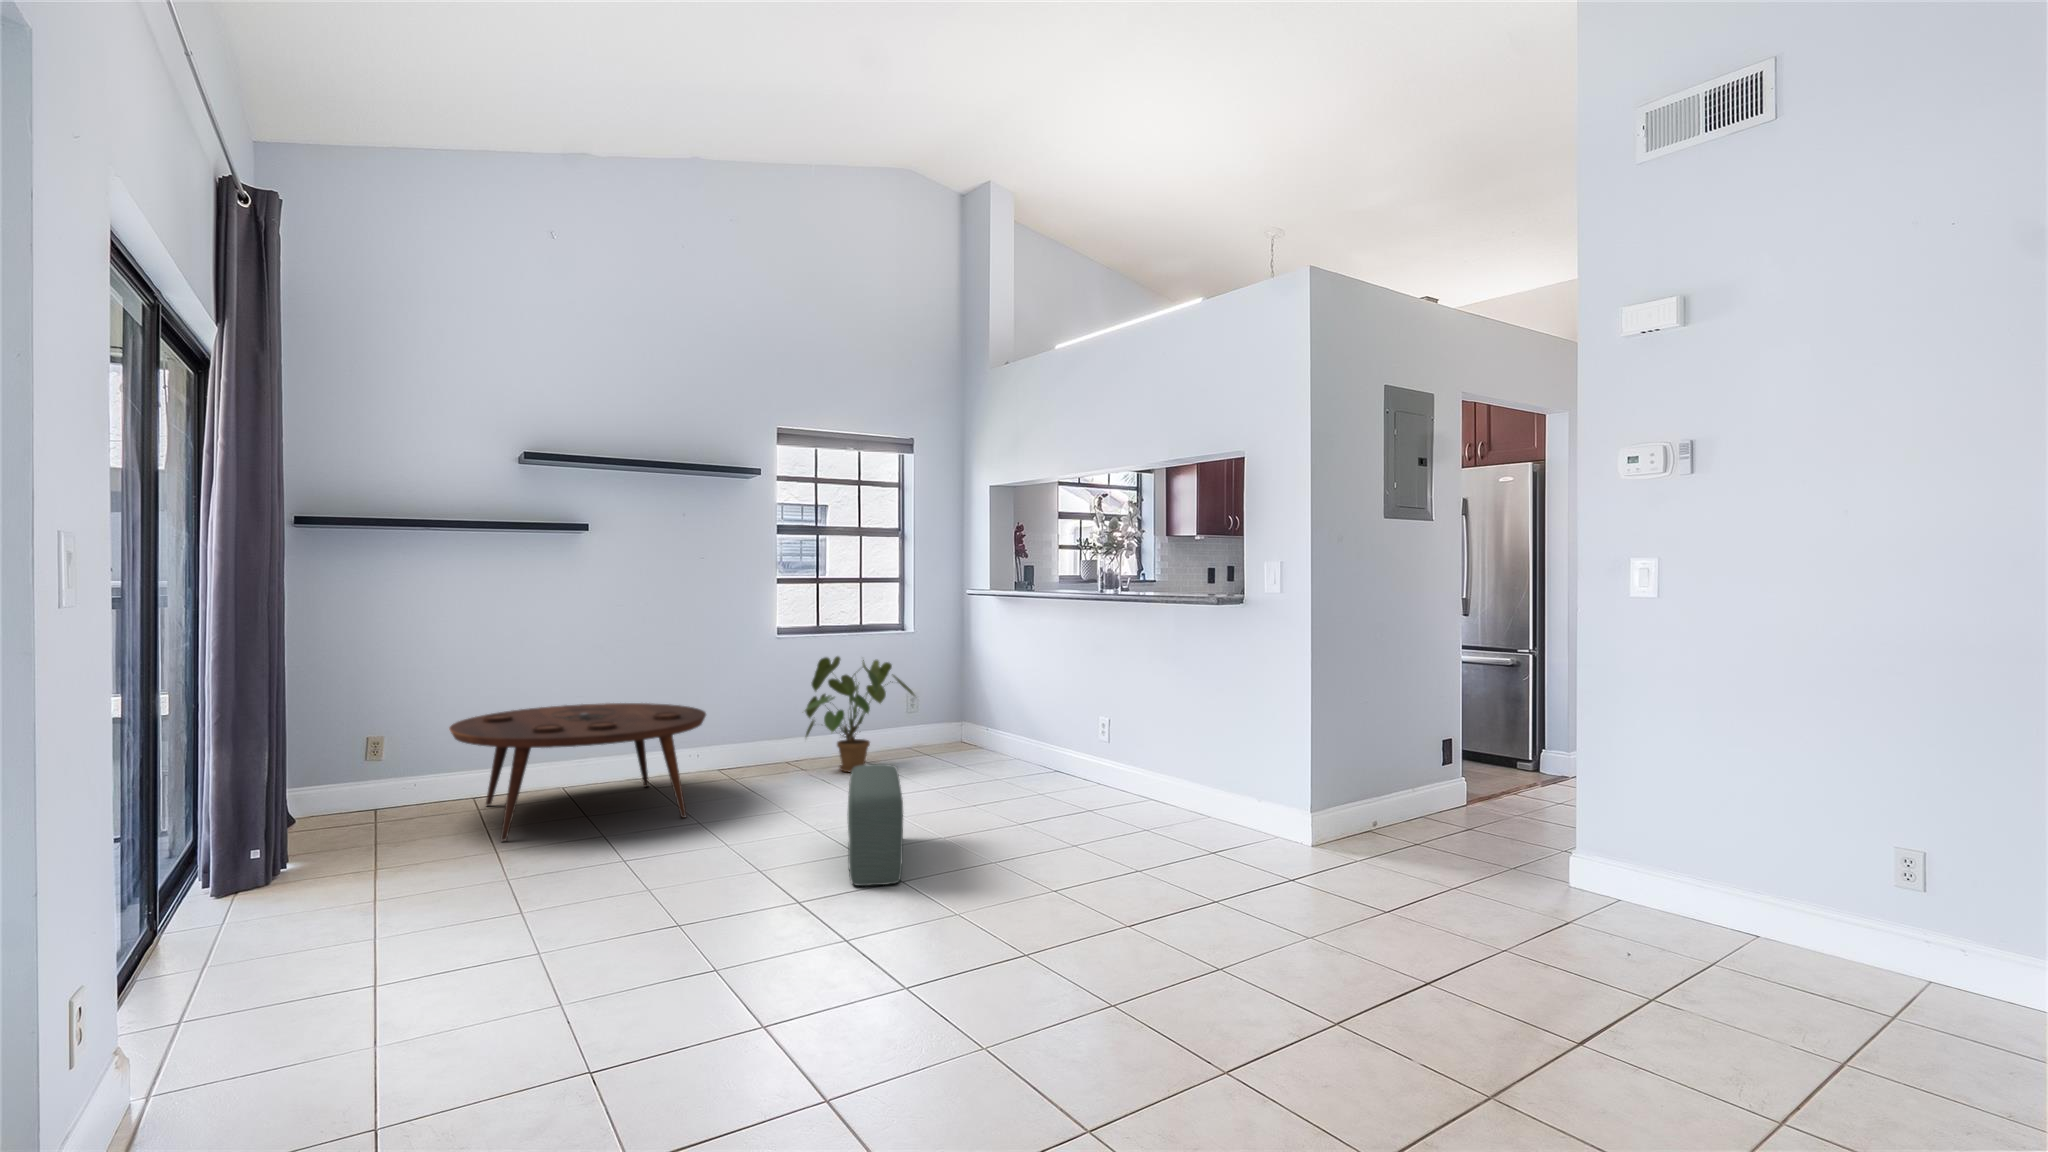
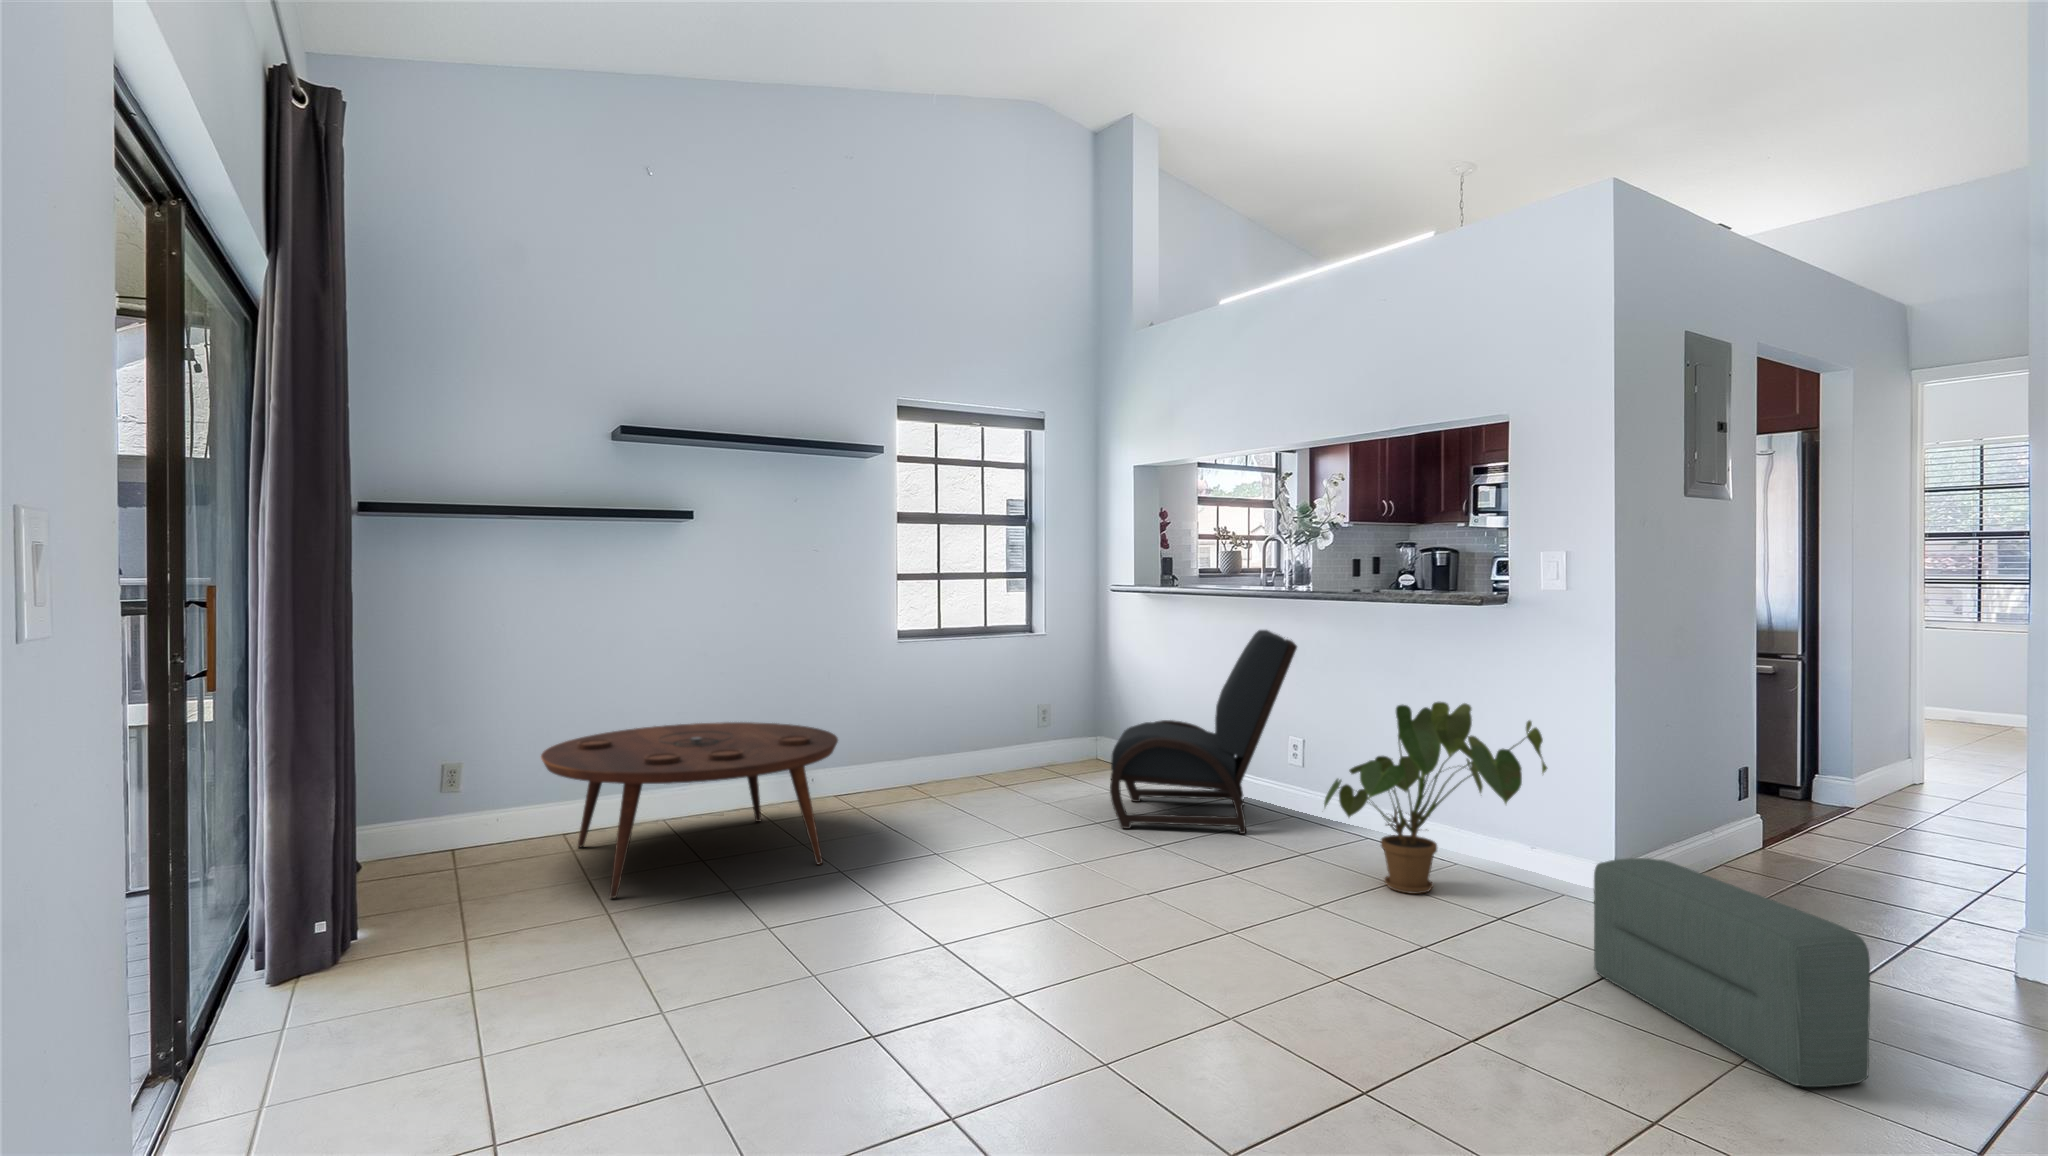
lounge chair: none [940,626,1103,796] -> present [1110,630,1297,834]
house plant: present [805,656,915,772] -> present [1324,702,1547,894]
pouf: present [848,764,903,886] -> present [1594,858,1870,1087]

